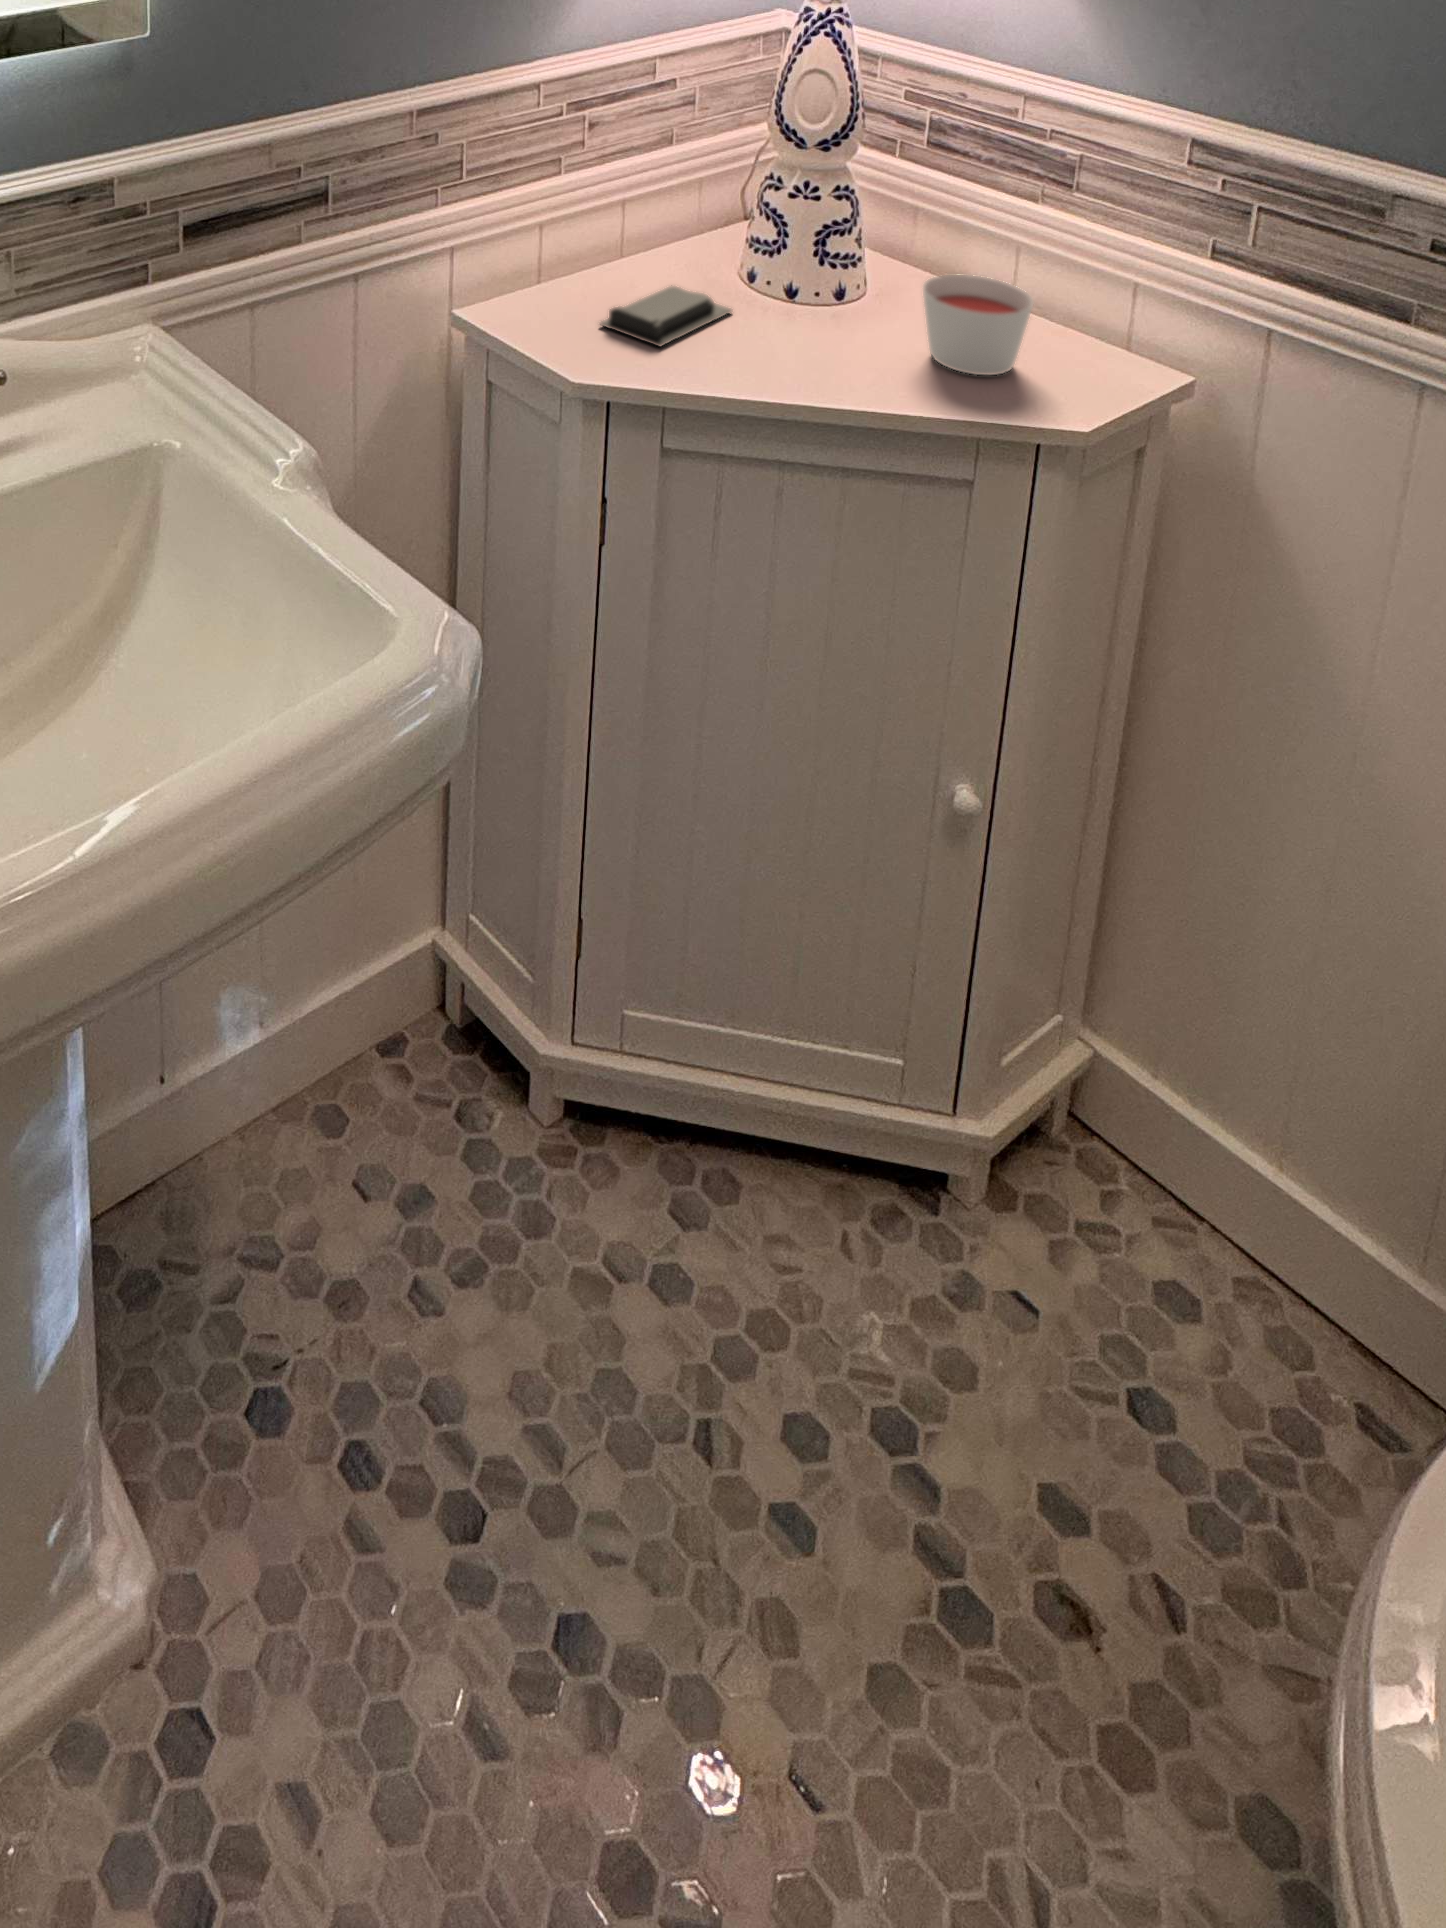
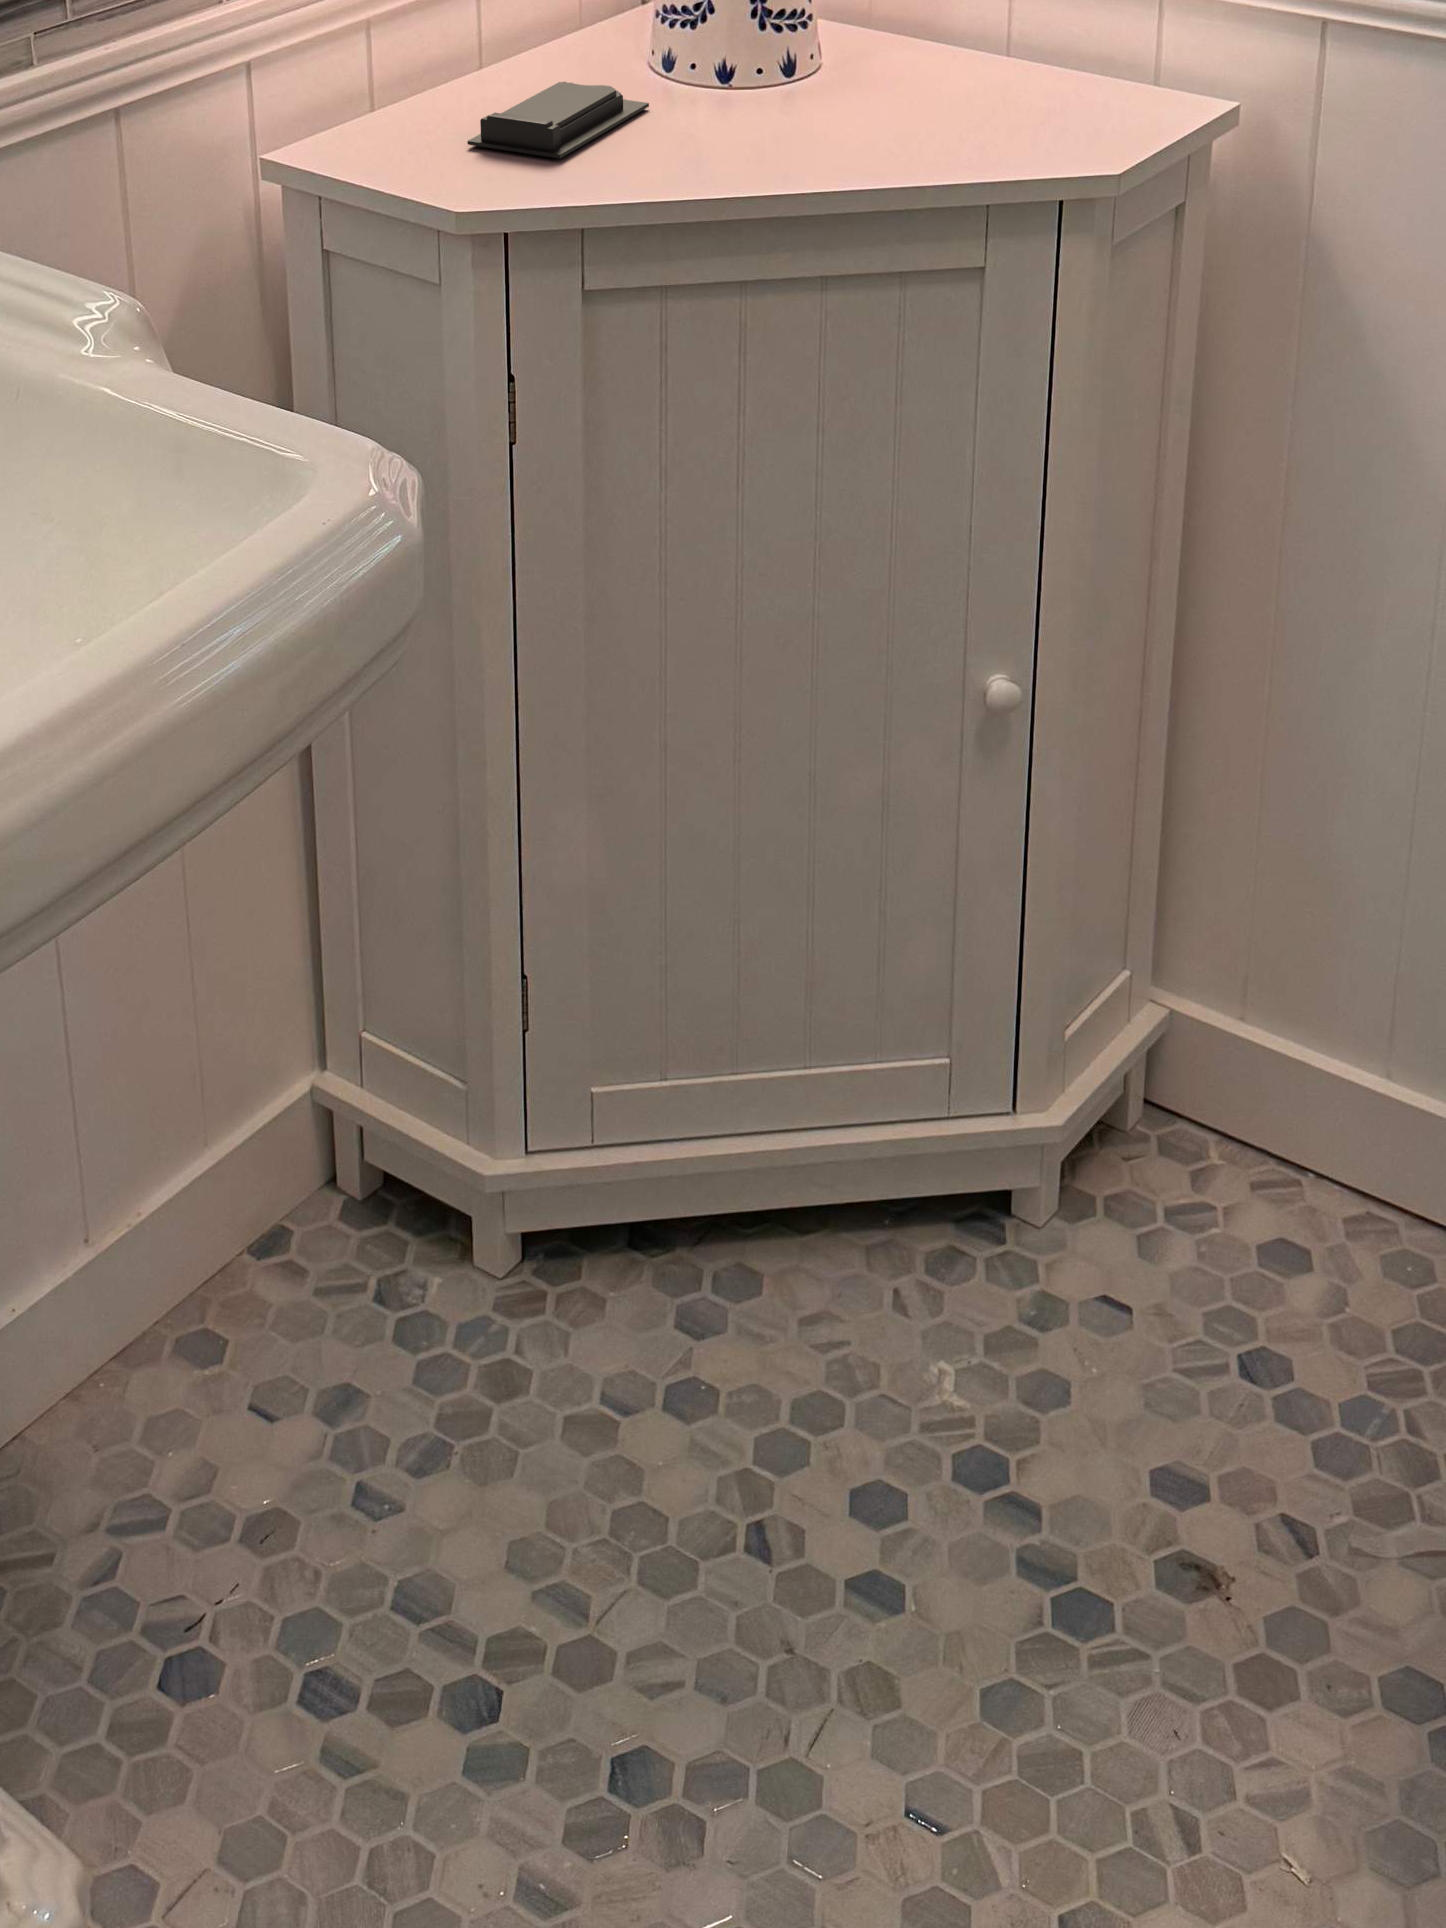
candle: present [923,275,1033,375] -> none [905,5,1048,133]

